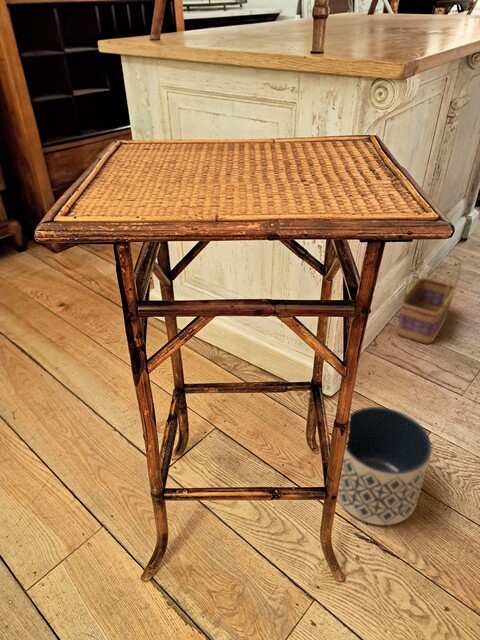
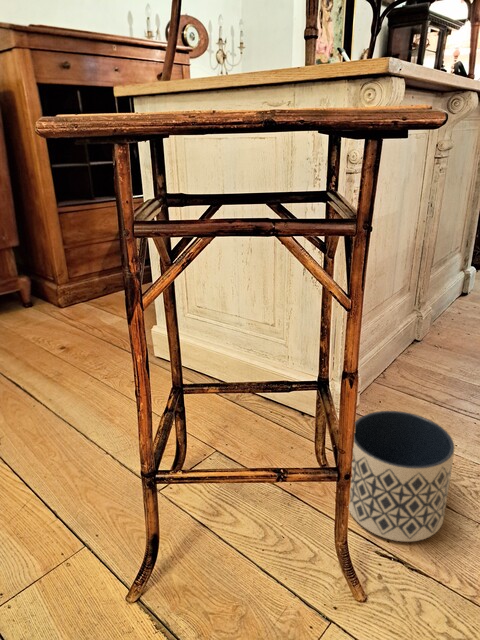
basket: present [398,263,460,344] -> none [406,286,464,376]

